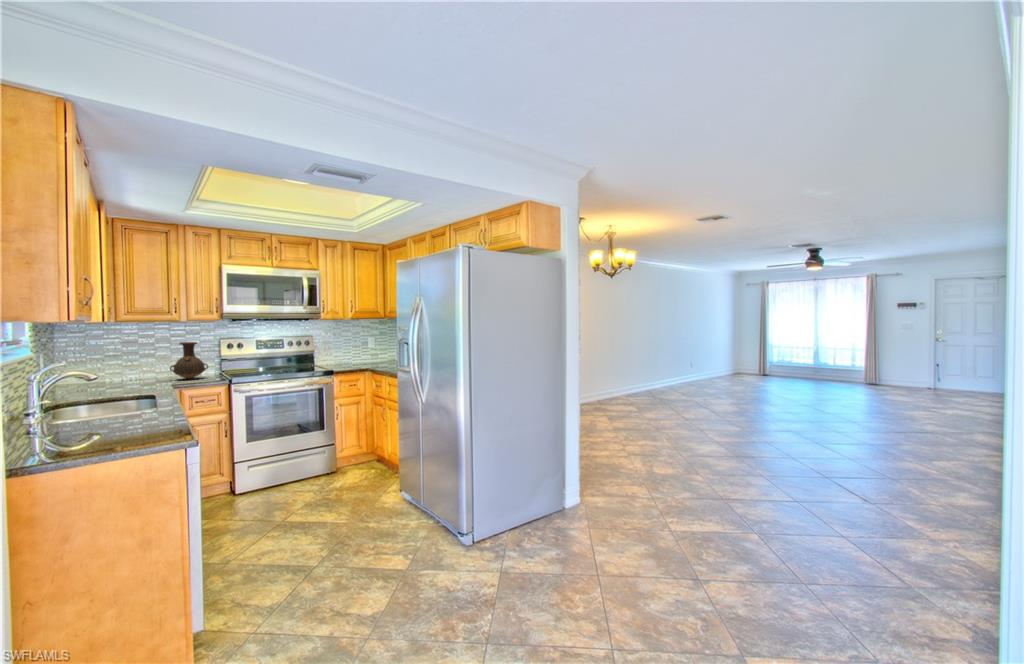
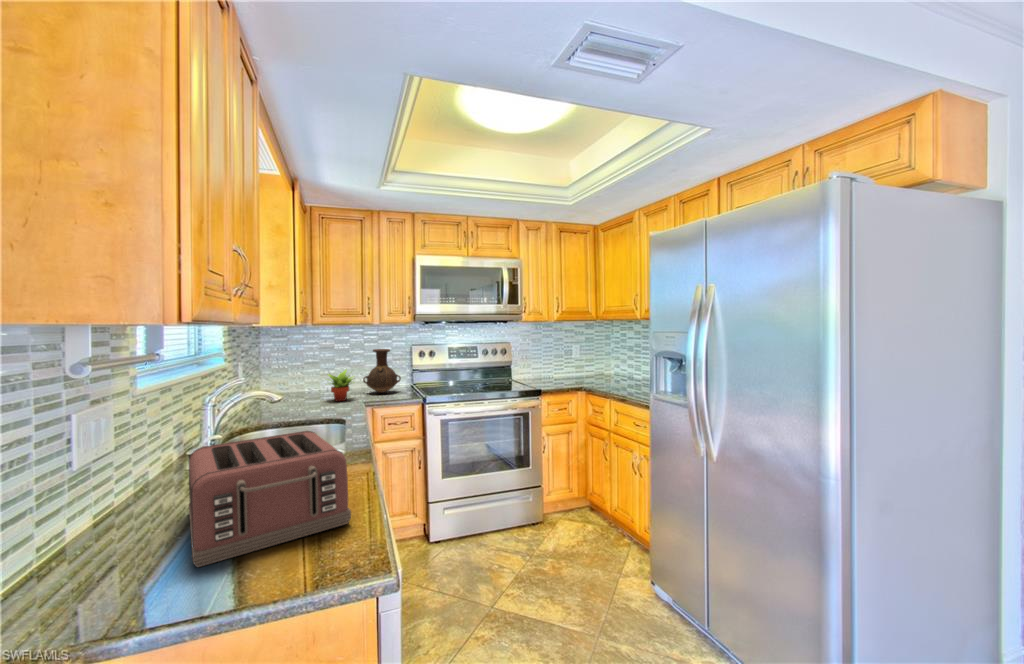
succulent plant: none [129,359,163,386] -> present [328,369,353,401]
toaster: none [38,387,163,450] -> present [189,431,351,567]

